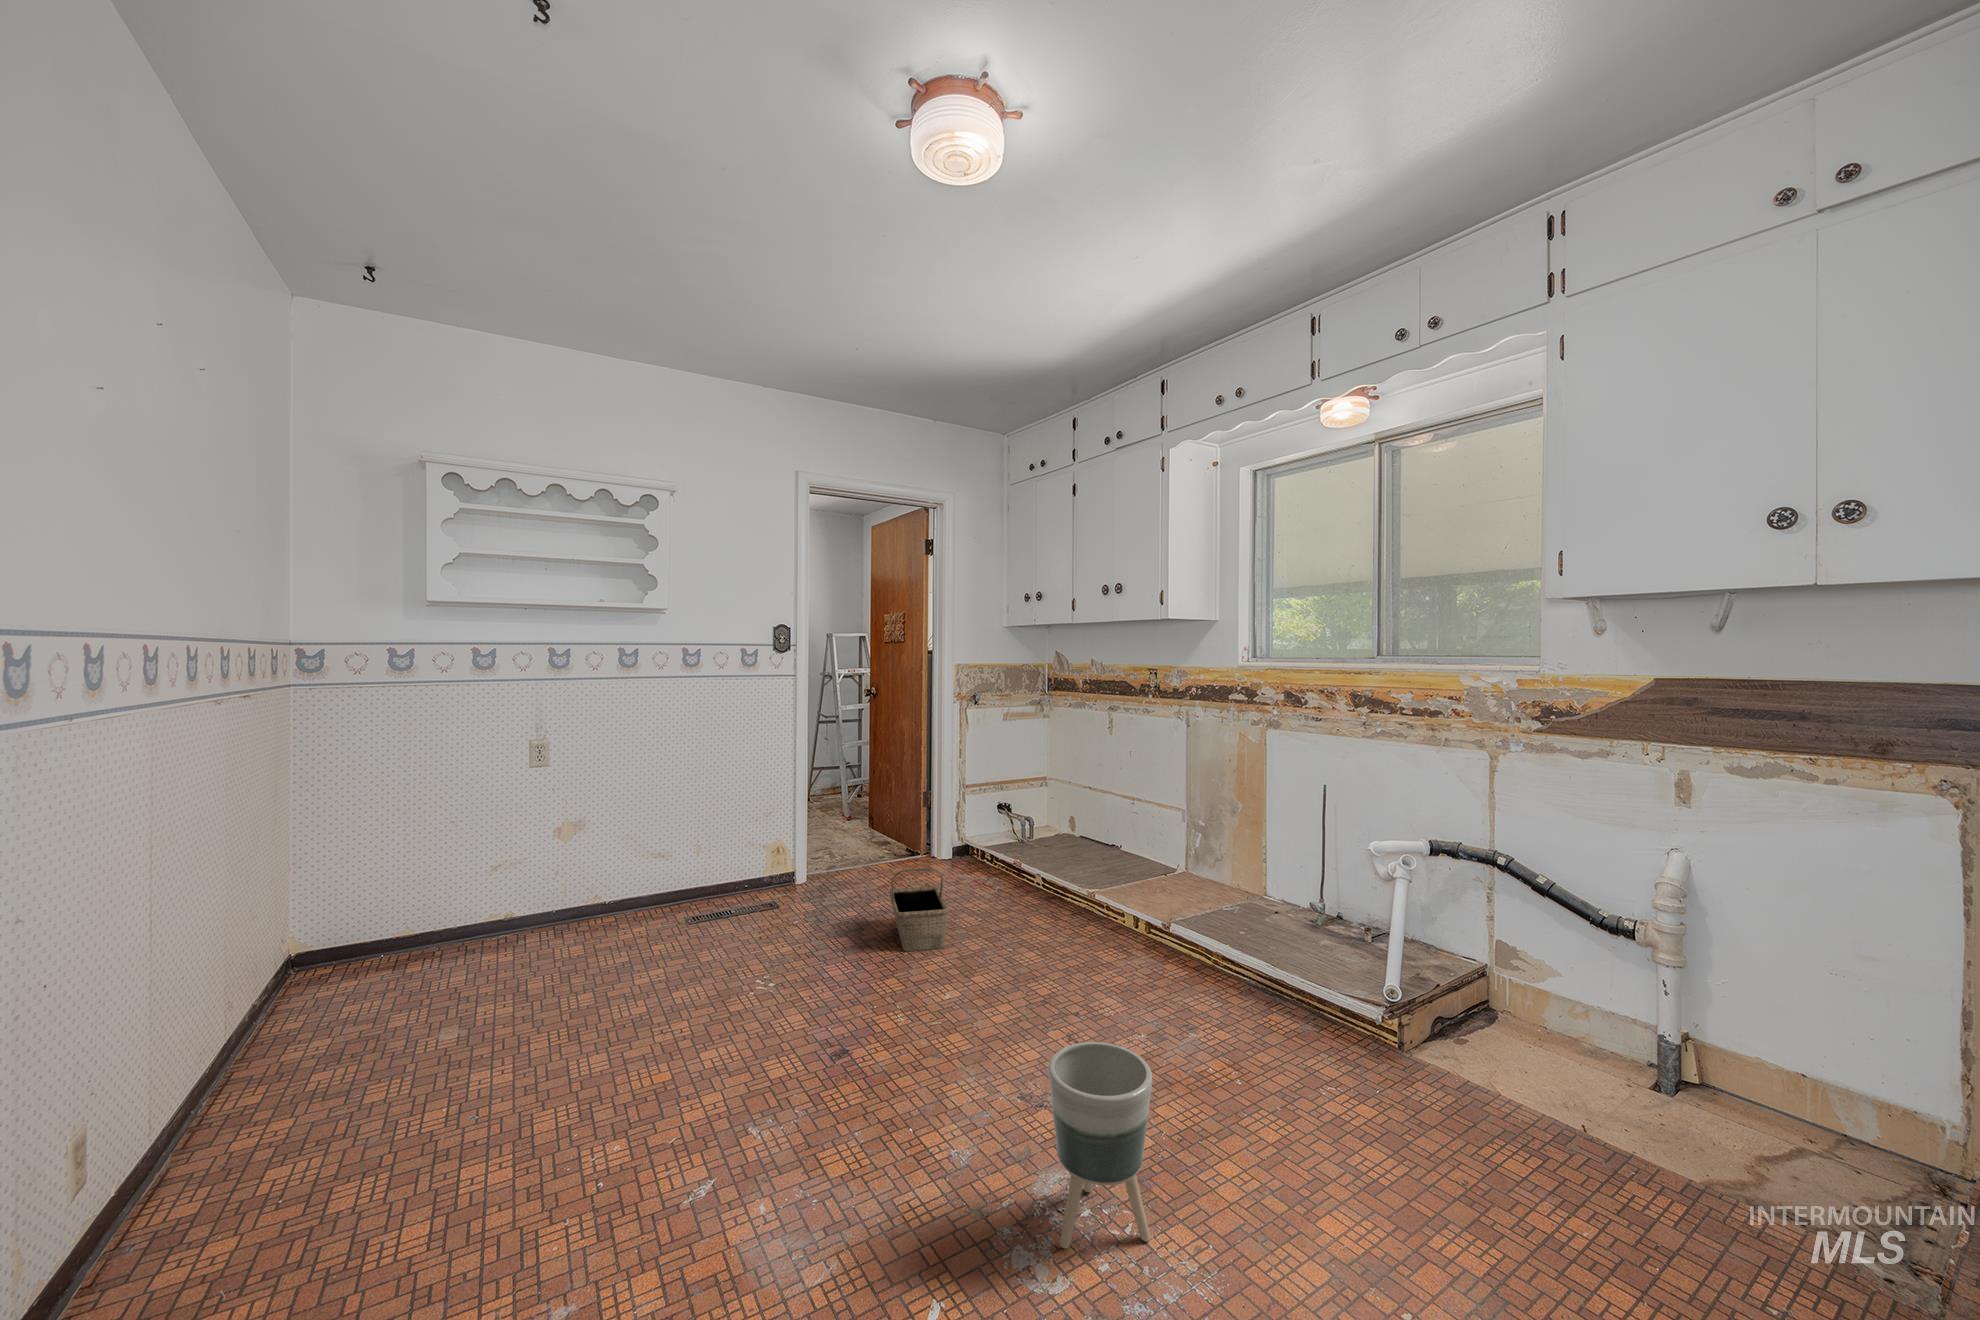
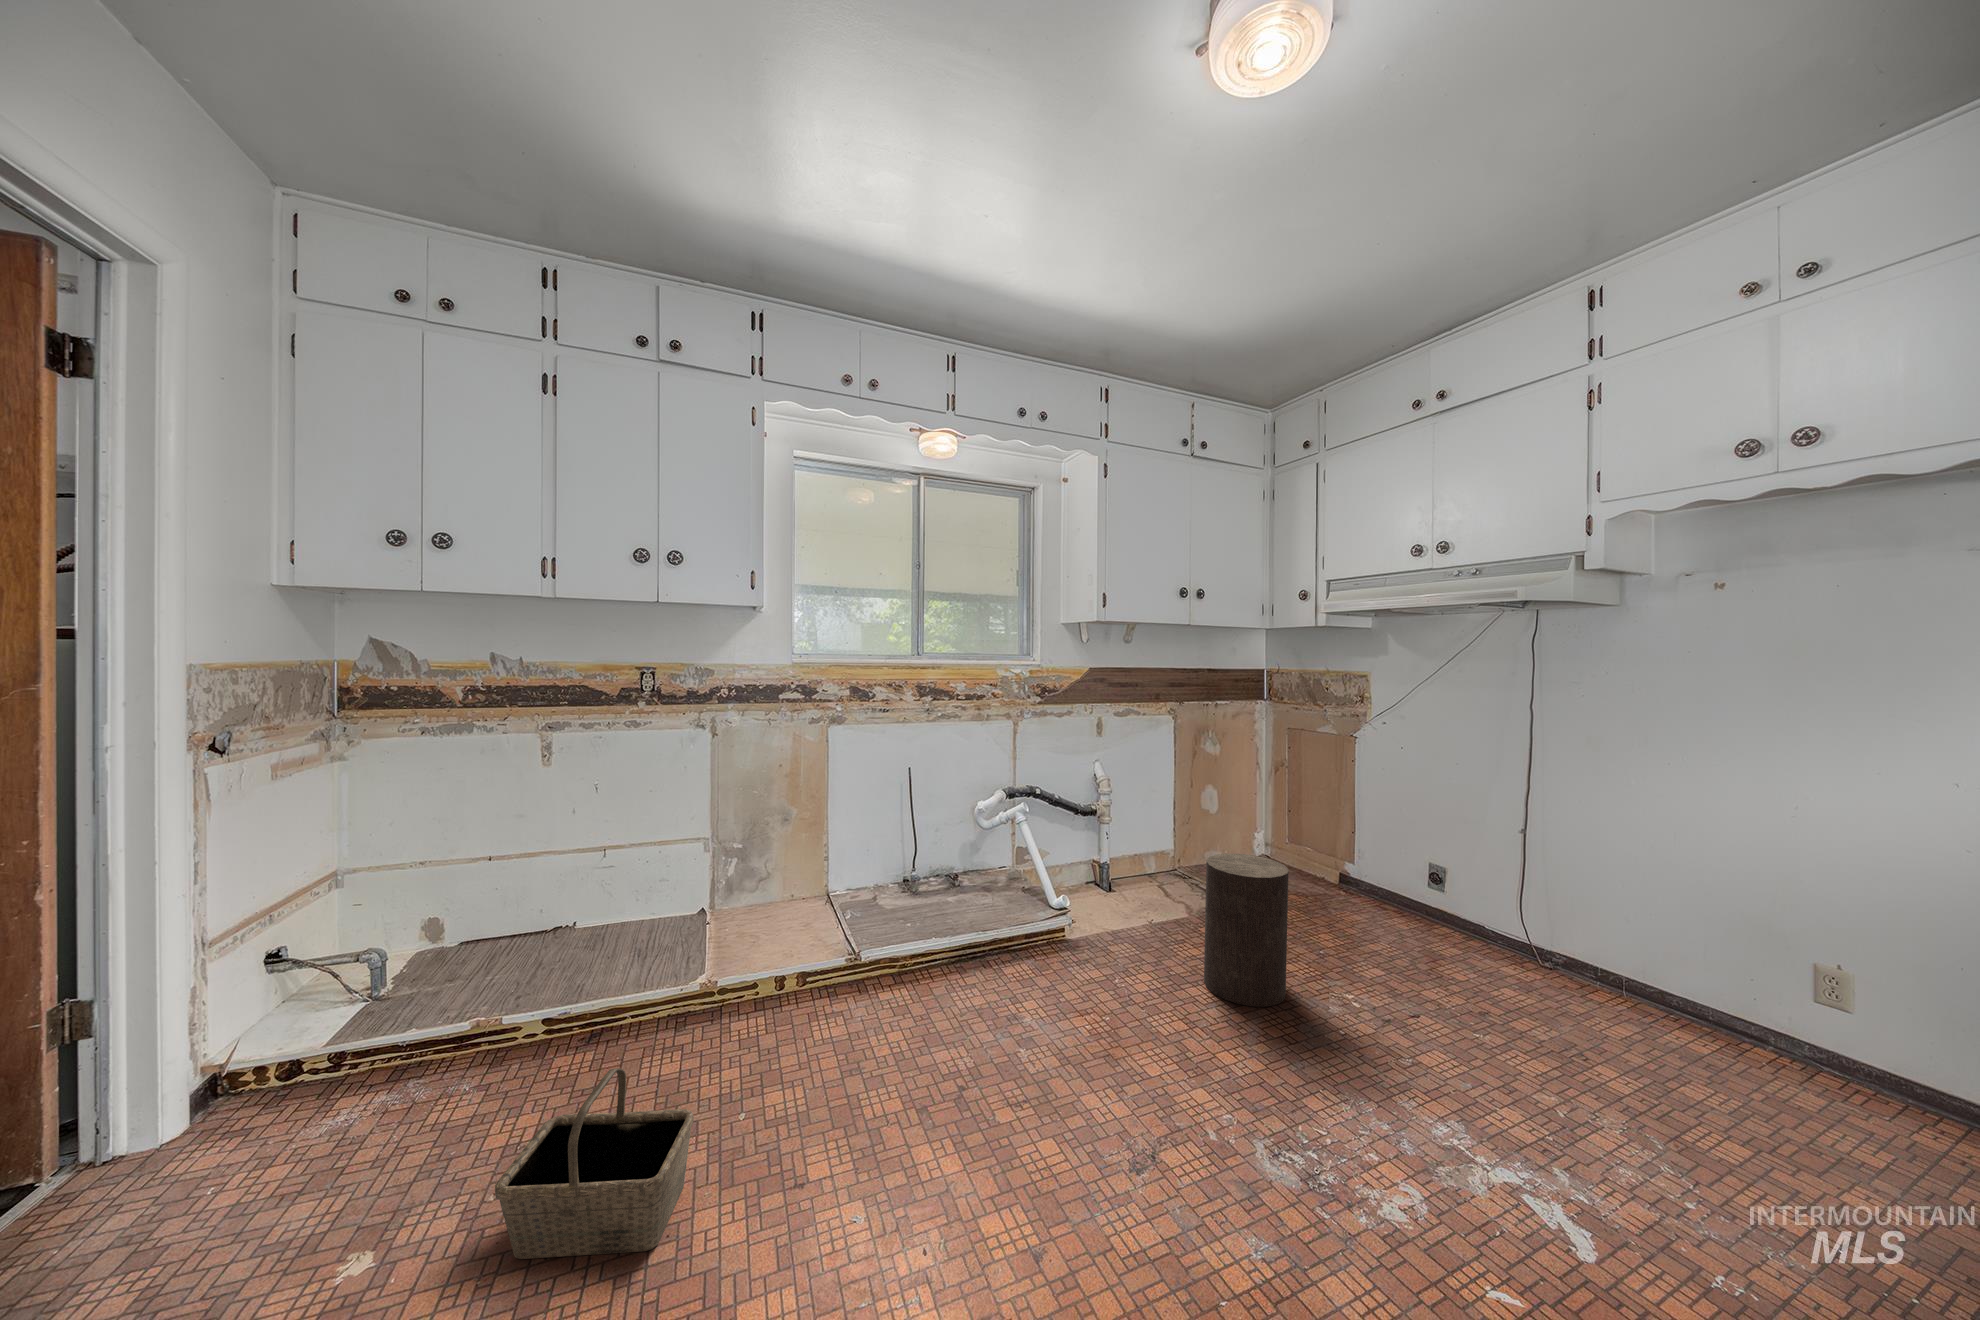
stool: none [1375,985,1537,1289] -> present [1204,854,1289,1007]
planter: present [1048,1042,1152,1249] -> none [1261,980,1353,1151]

